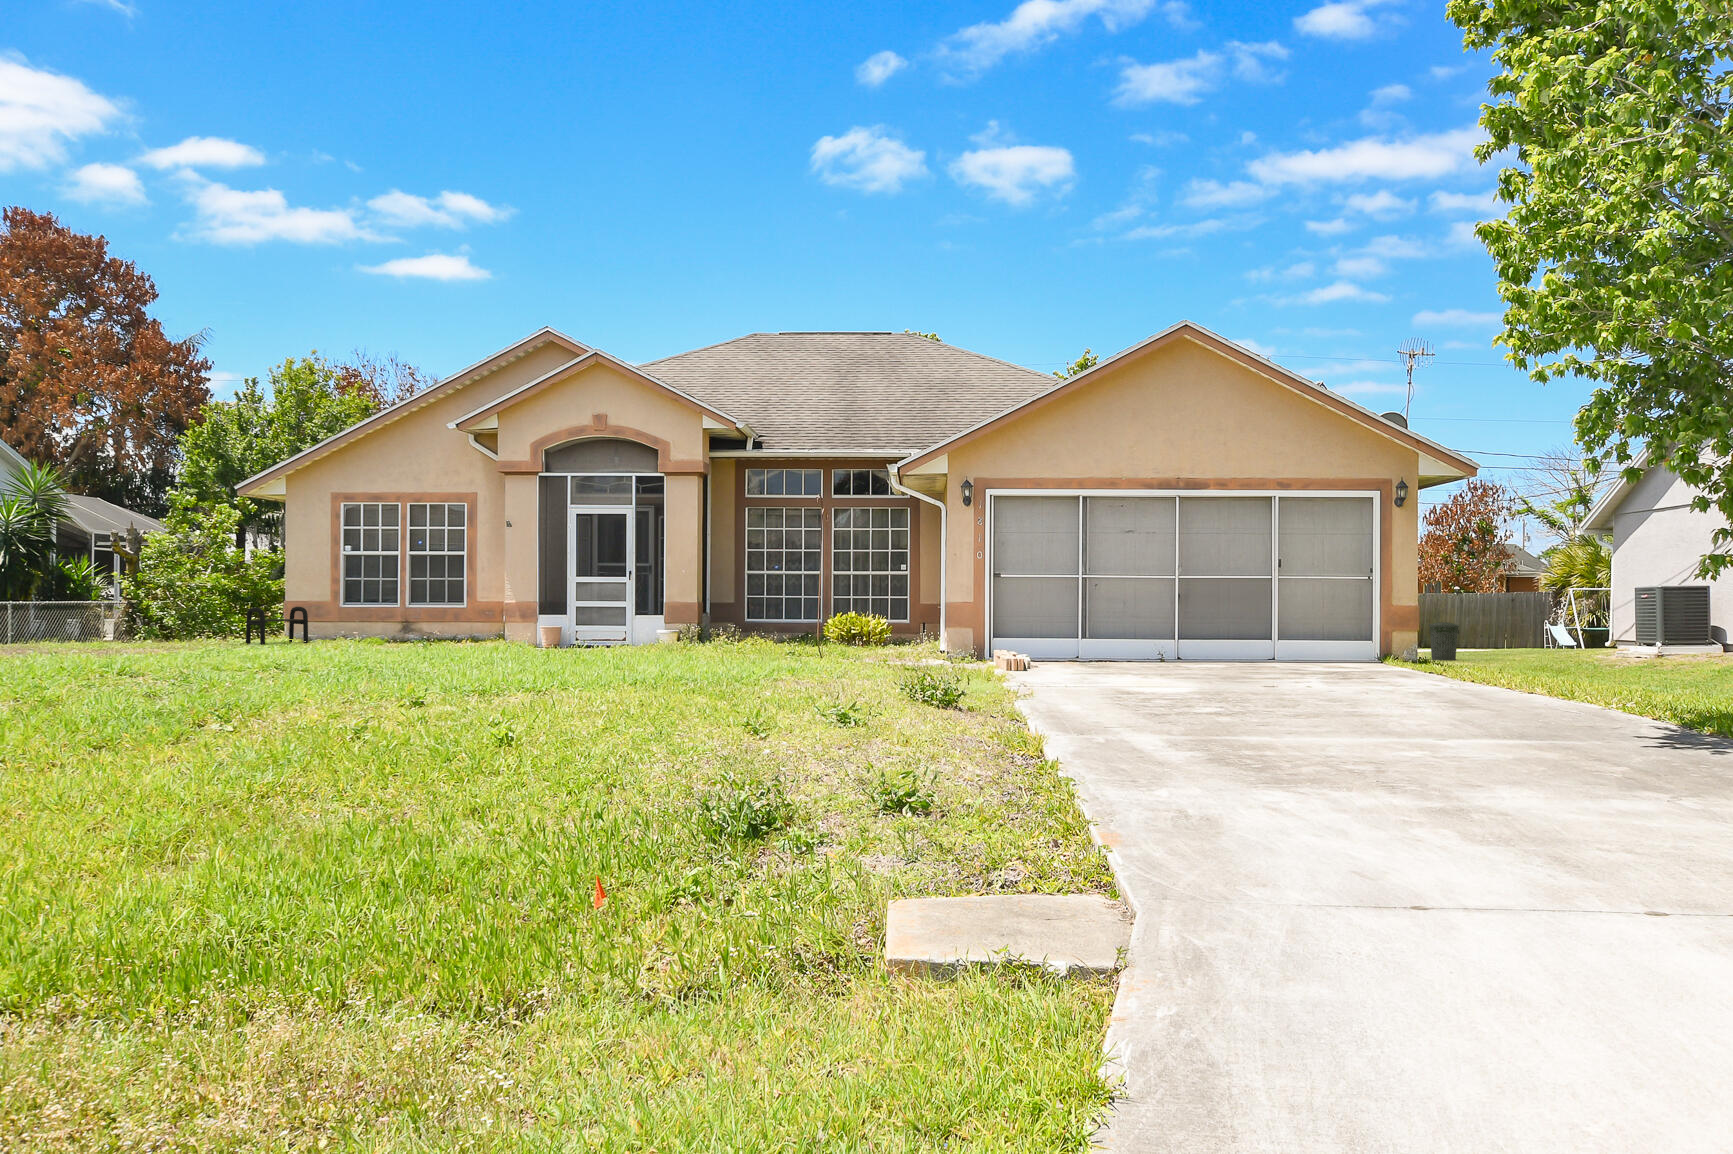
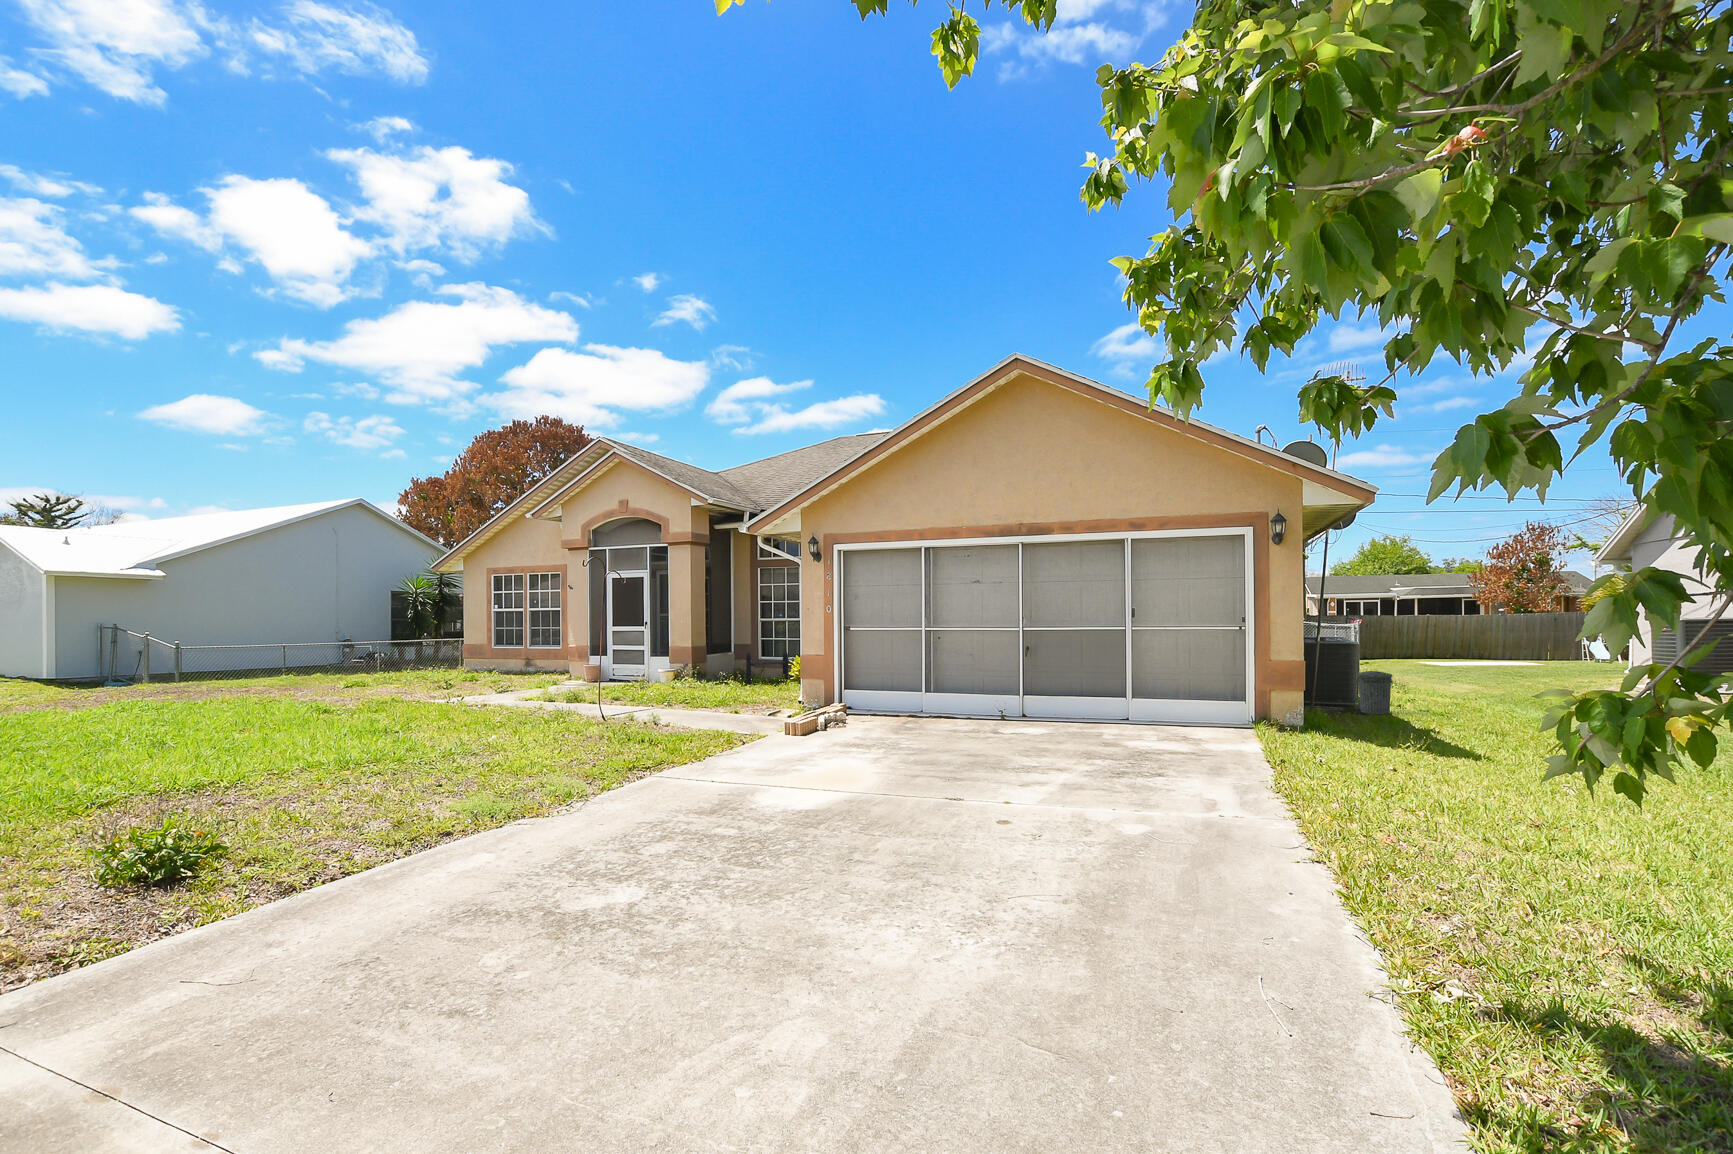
bench: present [246,607,308,645] -> present [746,652,789,683]

